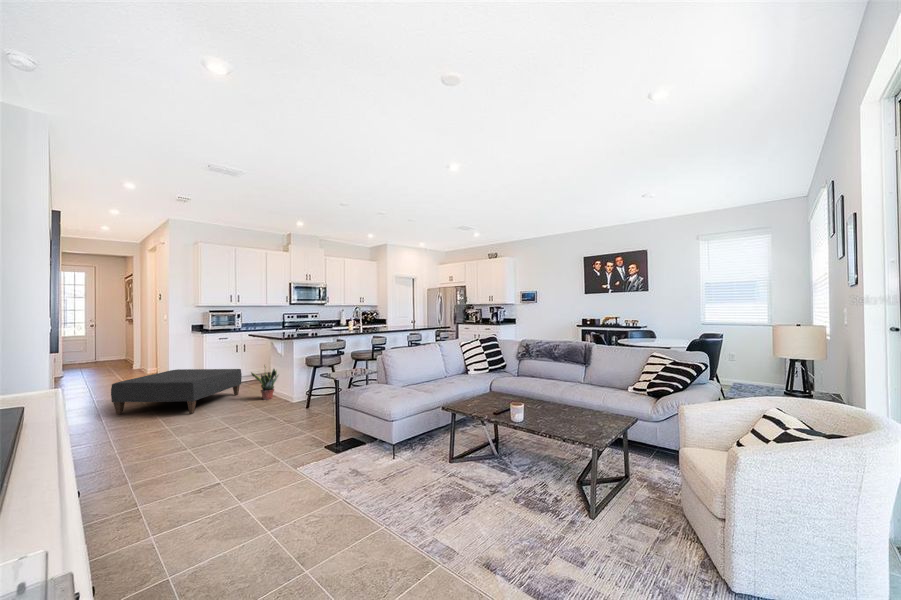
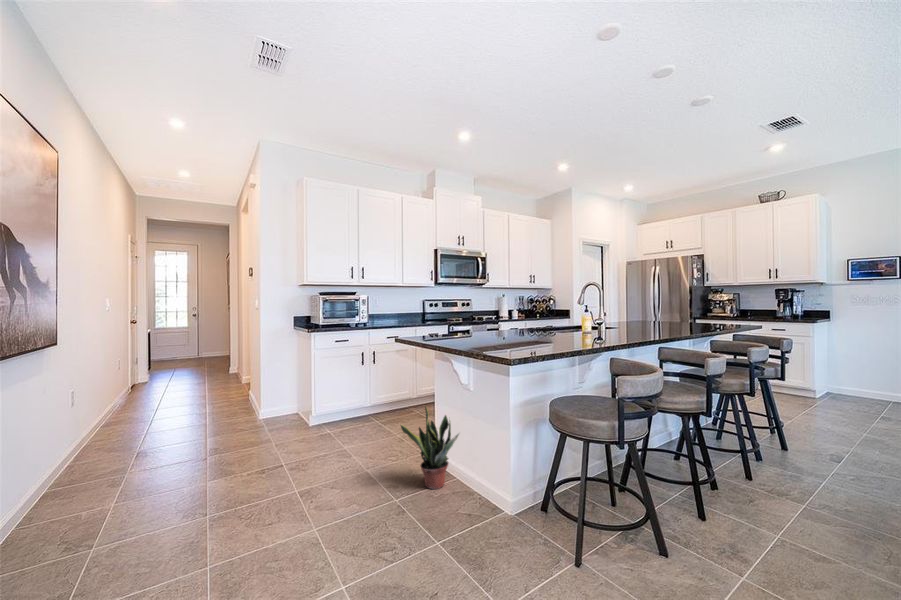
ottoman: present [111,369,242,414] -> none [117,400,376,545]

